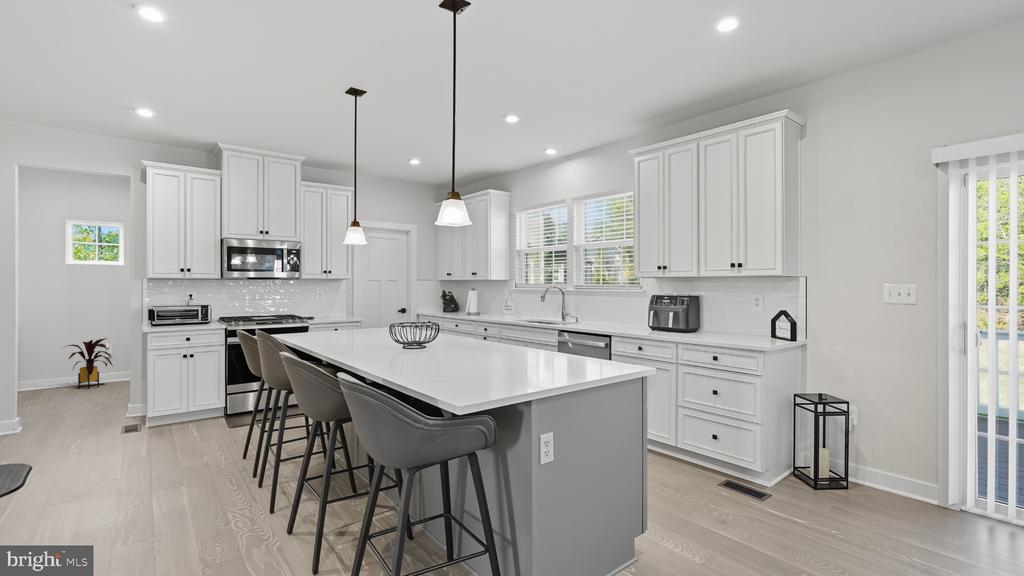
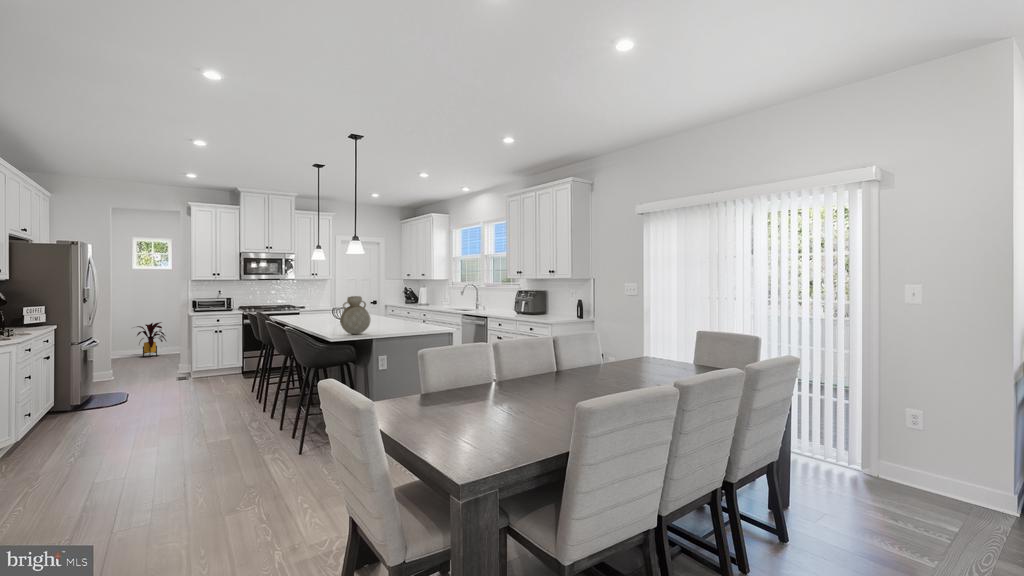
vase: none [462,307,520,388] -> present [340,296,370,334]

